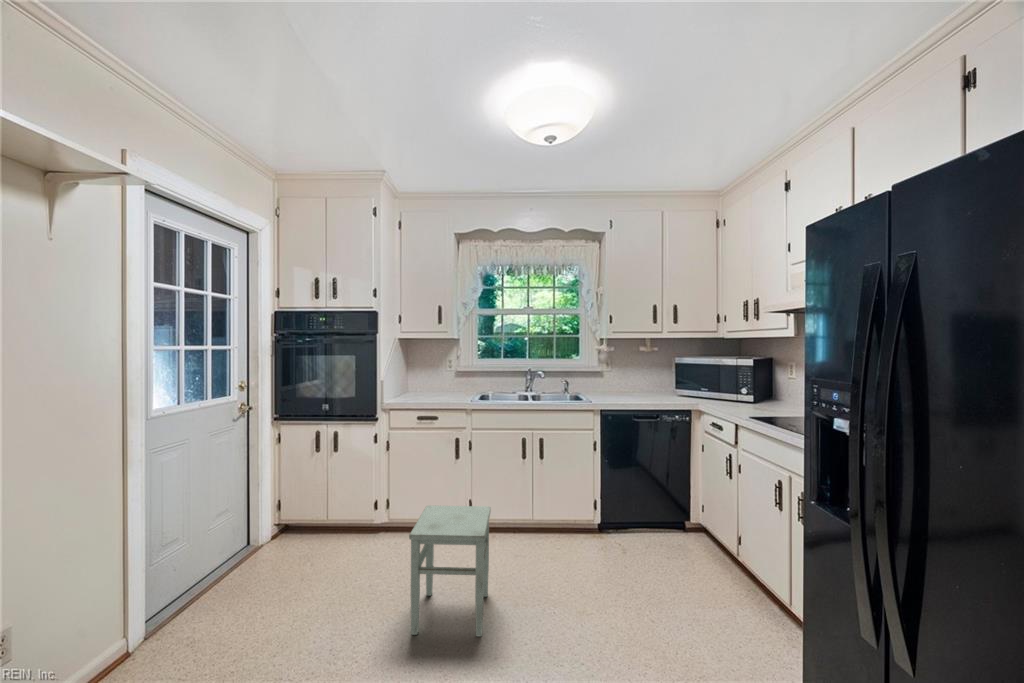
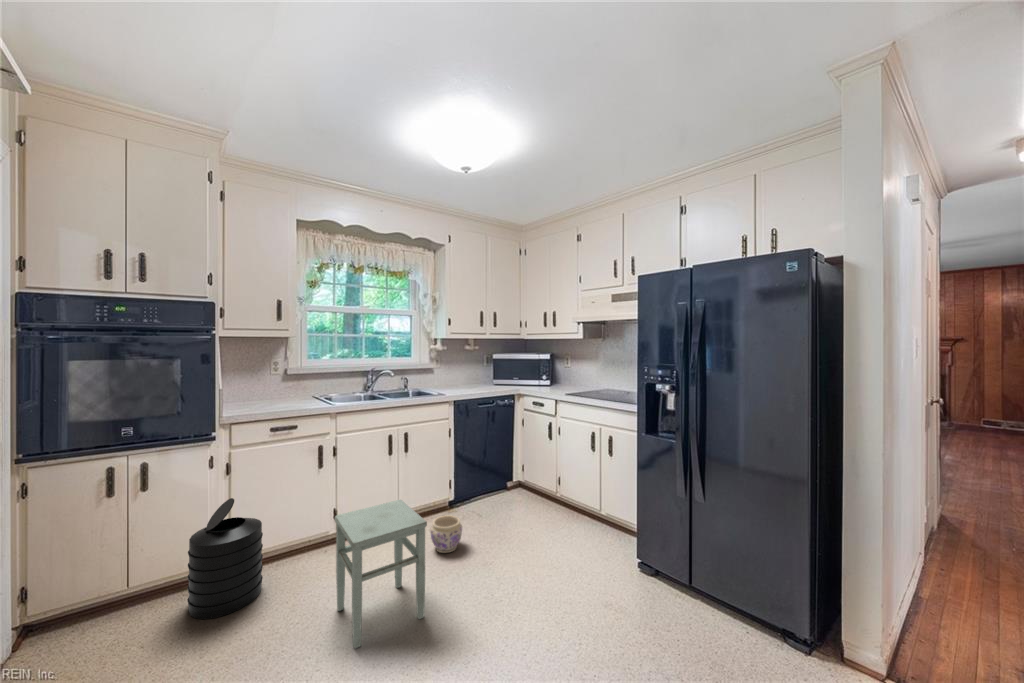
trash can: none [349,470,400,563] -> present [187,498,263,619]
planter: none [539,539,575,582] -> present [430,515,462,553]

